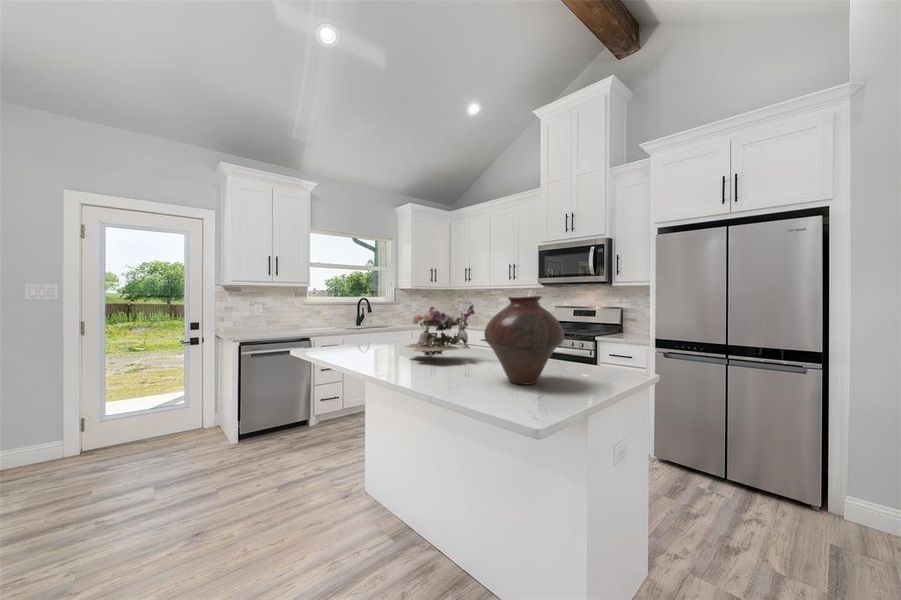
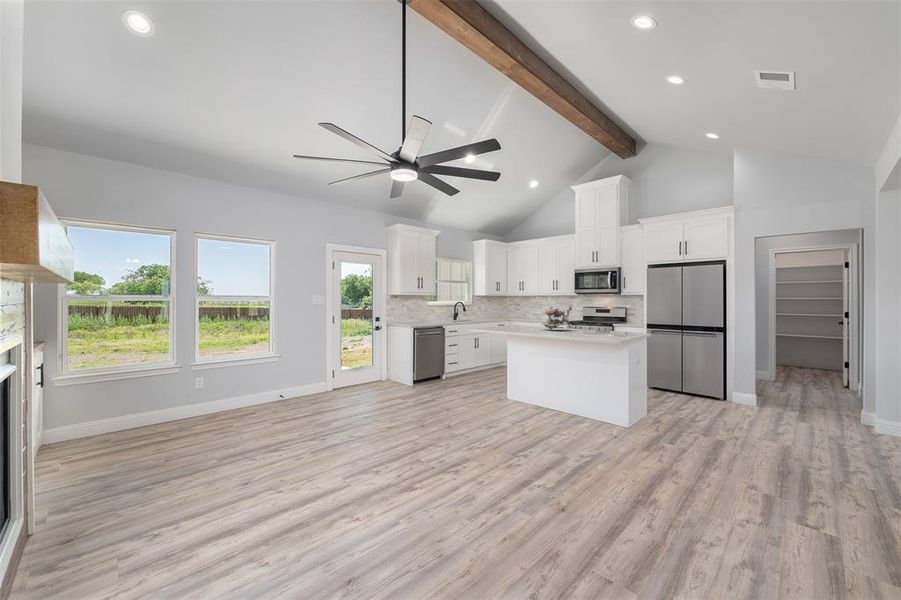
vase: present [484,296,564,385] -> none [588,303,619,335]

